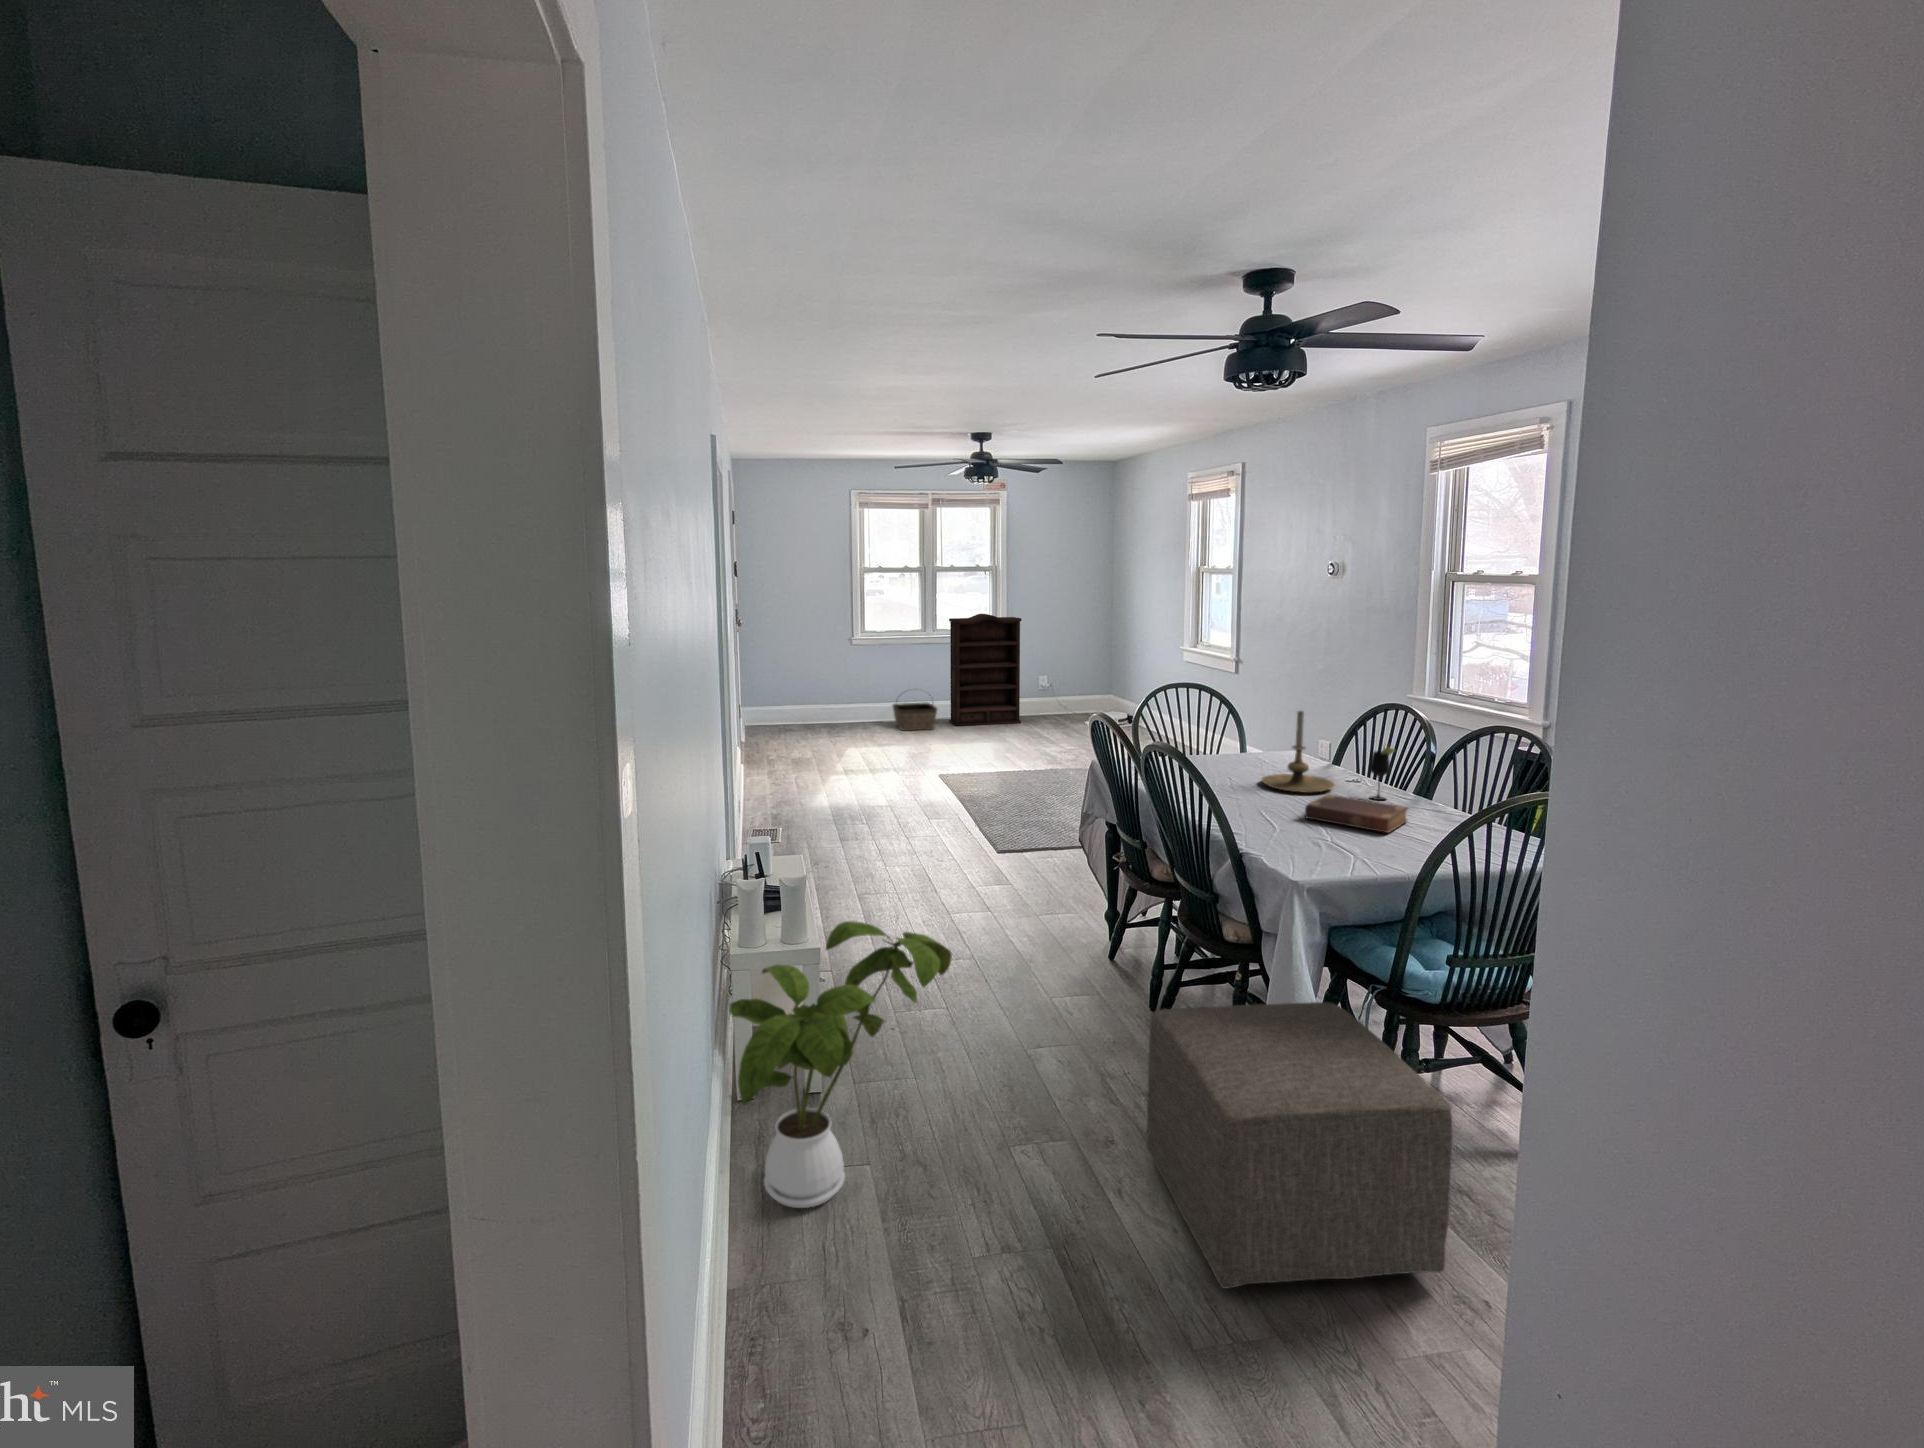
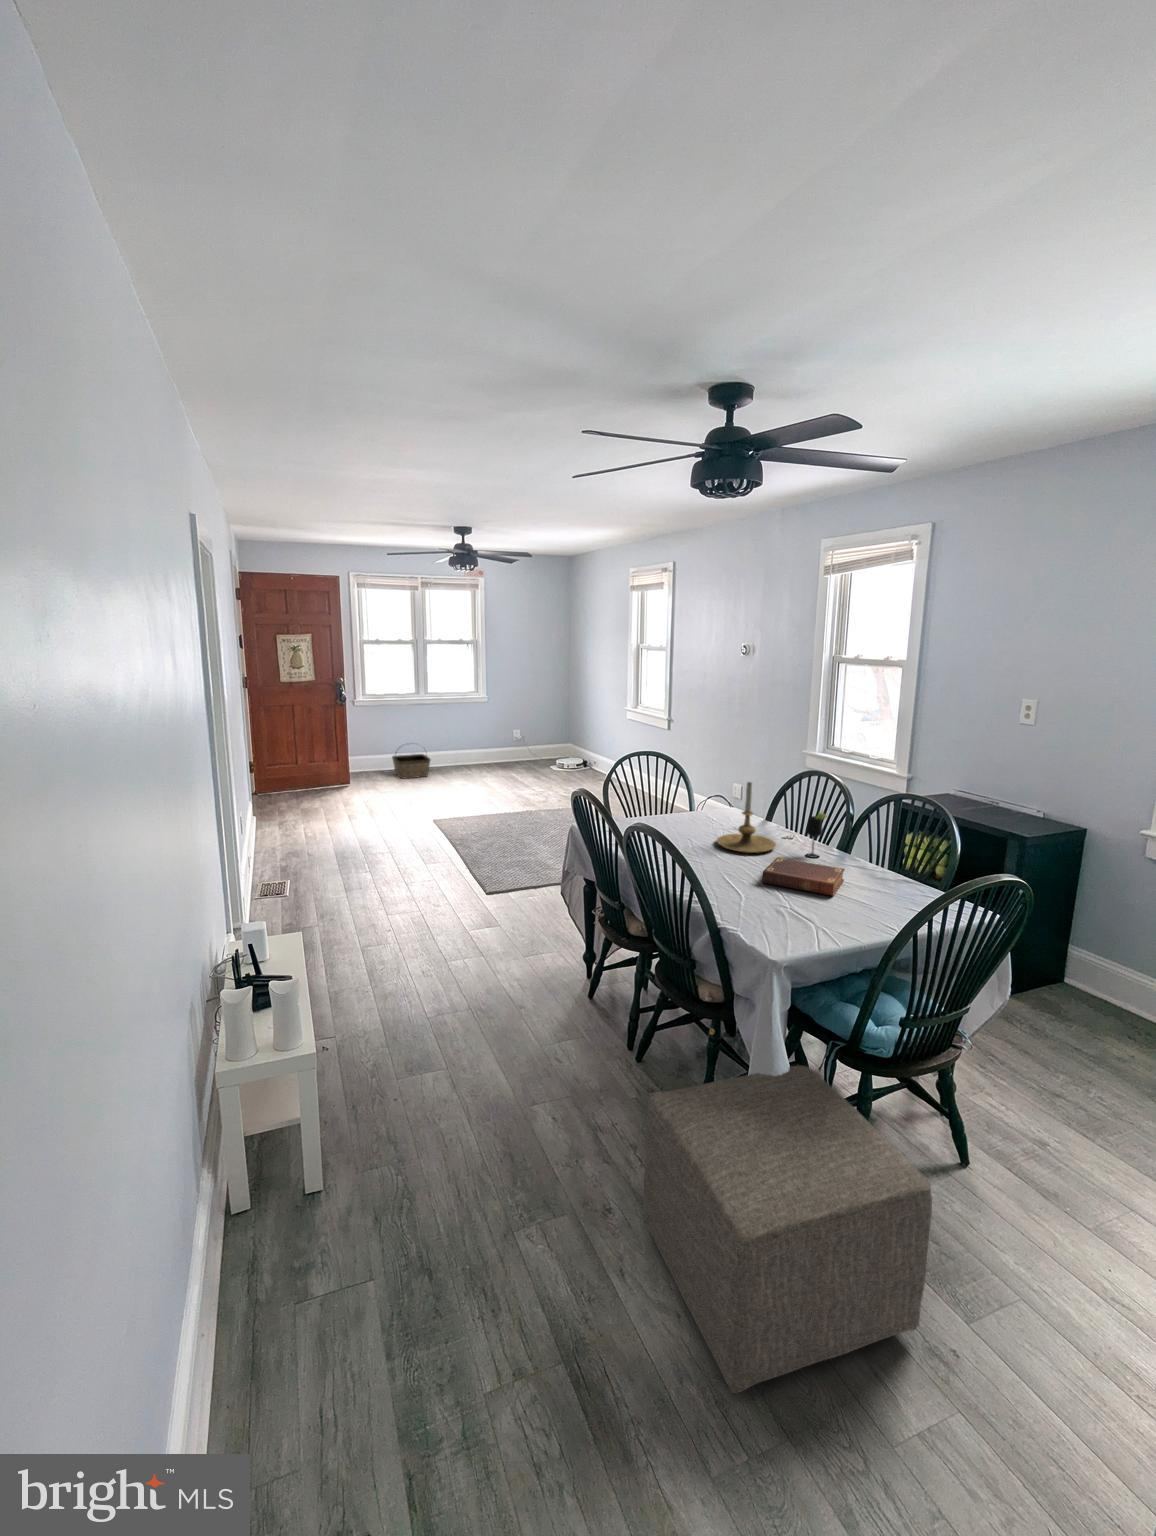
bookshelf: present [949,614,1022,726] -> none [438,680,500,773]
house plant: present [729,921,952,1208] -> none [203,1049,453,1365]

